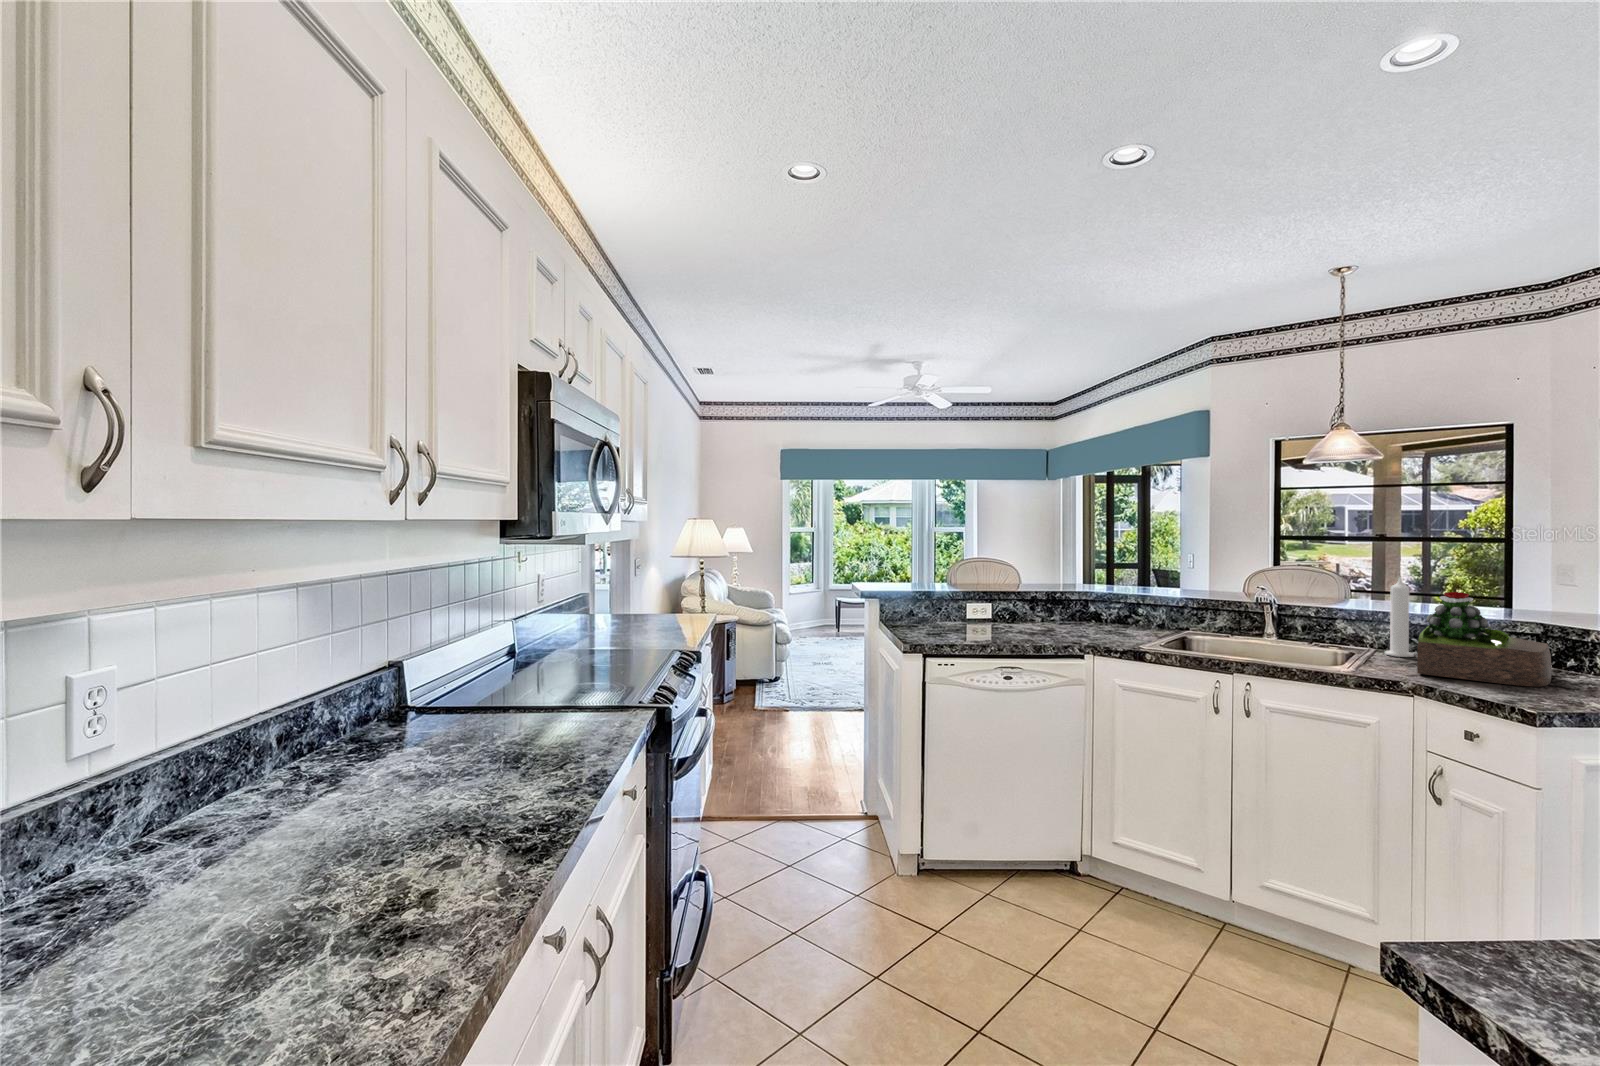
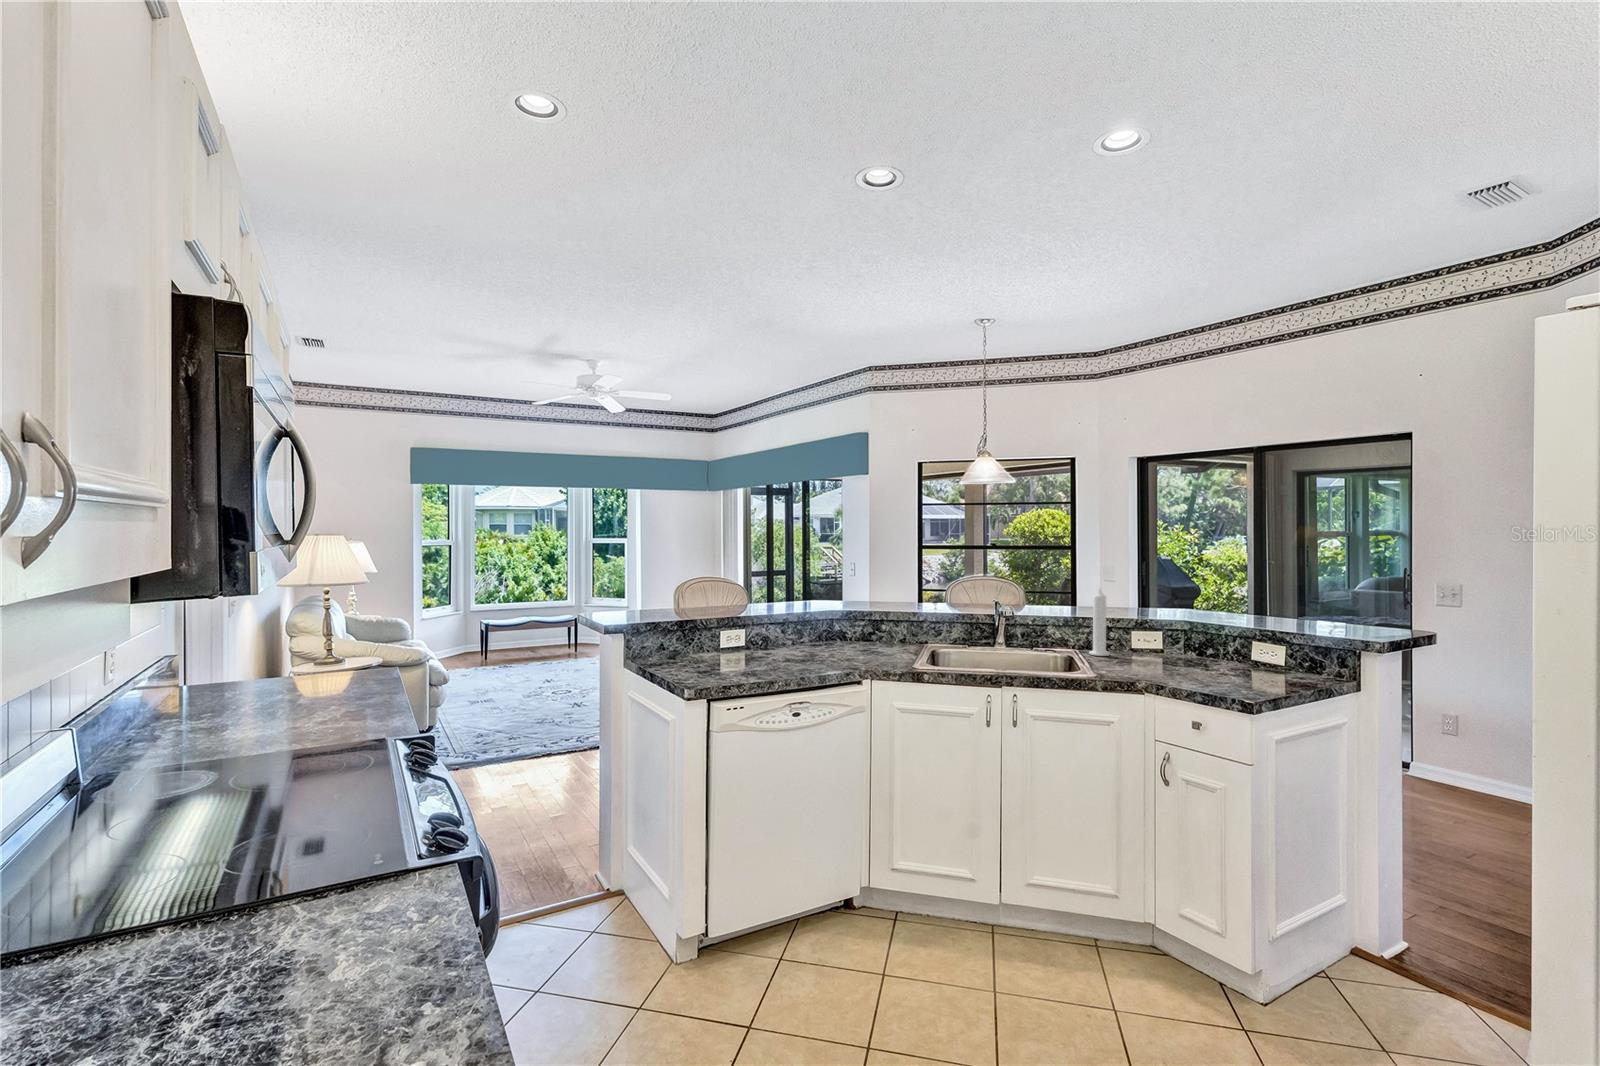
succulent plant: present [1417,592,1551,686] -> none [1129,600,1219,676]

